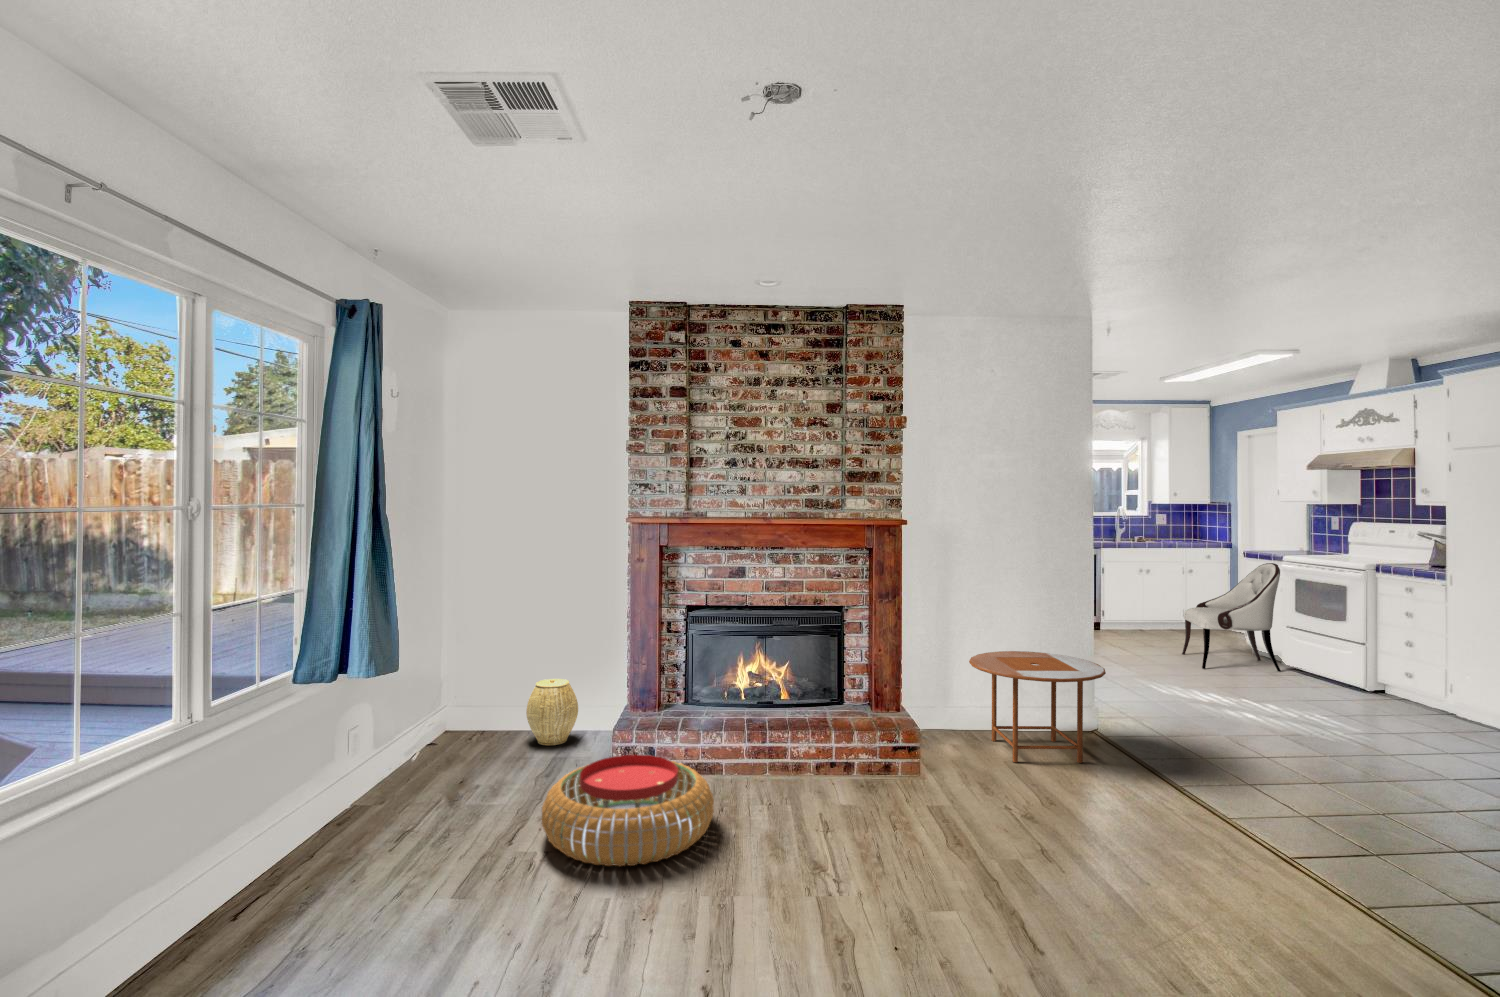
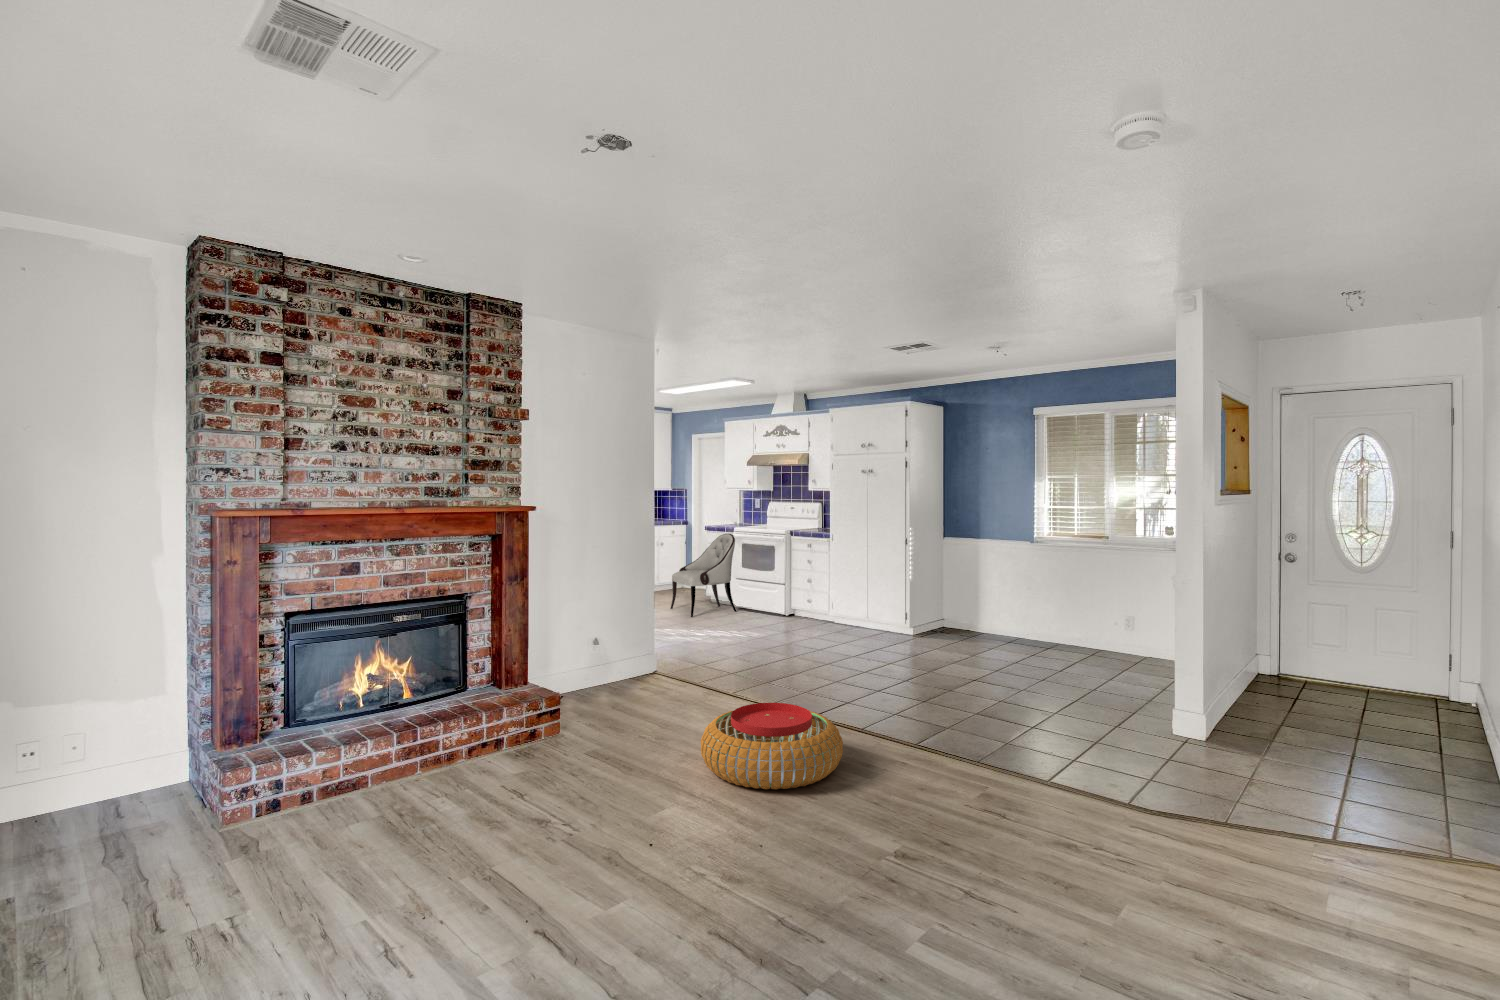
side table: present [969,651,1106,763] -> none [578,615,686,708]
woven basket: present [526,679,578,745] -> none [22,733,117,830]
pouf: present [542,755,714,866] -> present [701,703,843,790]

